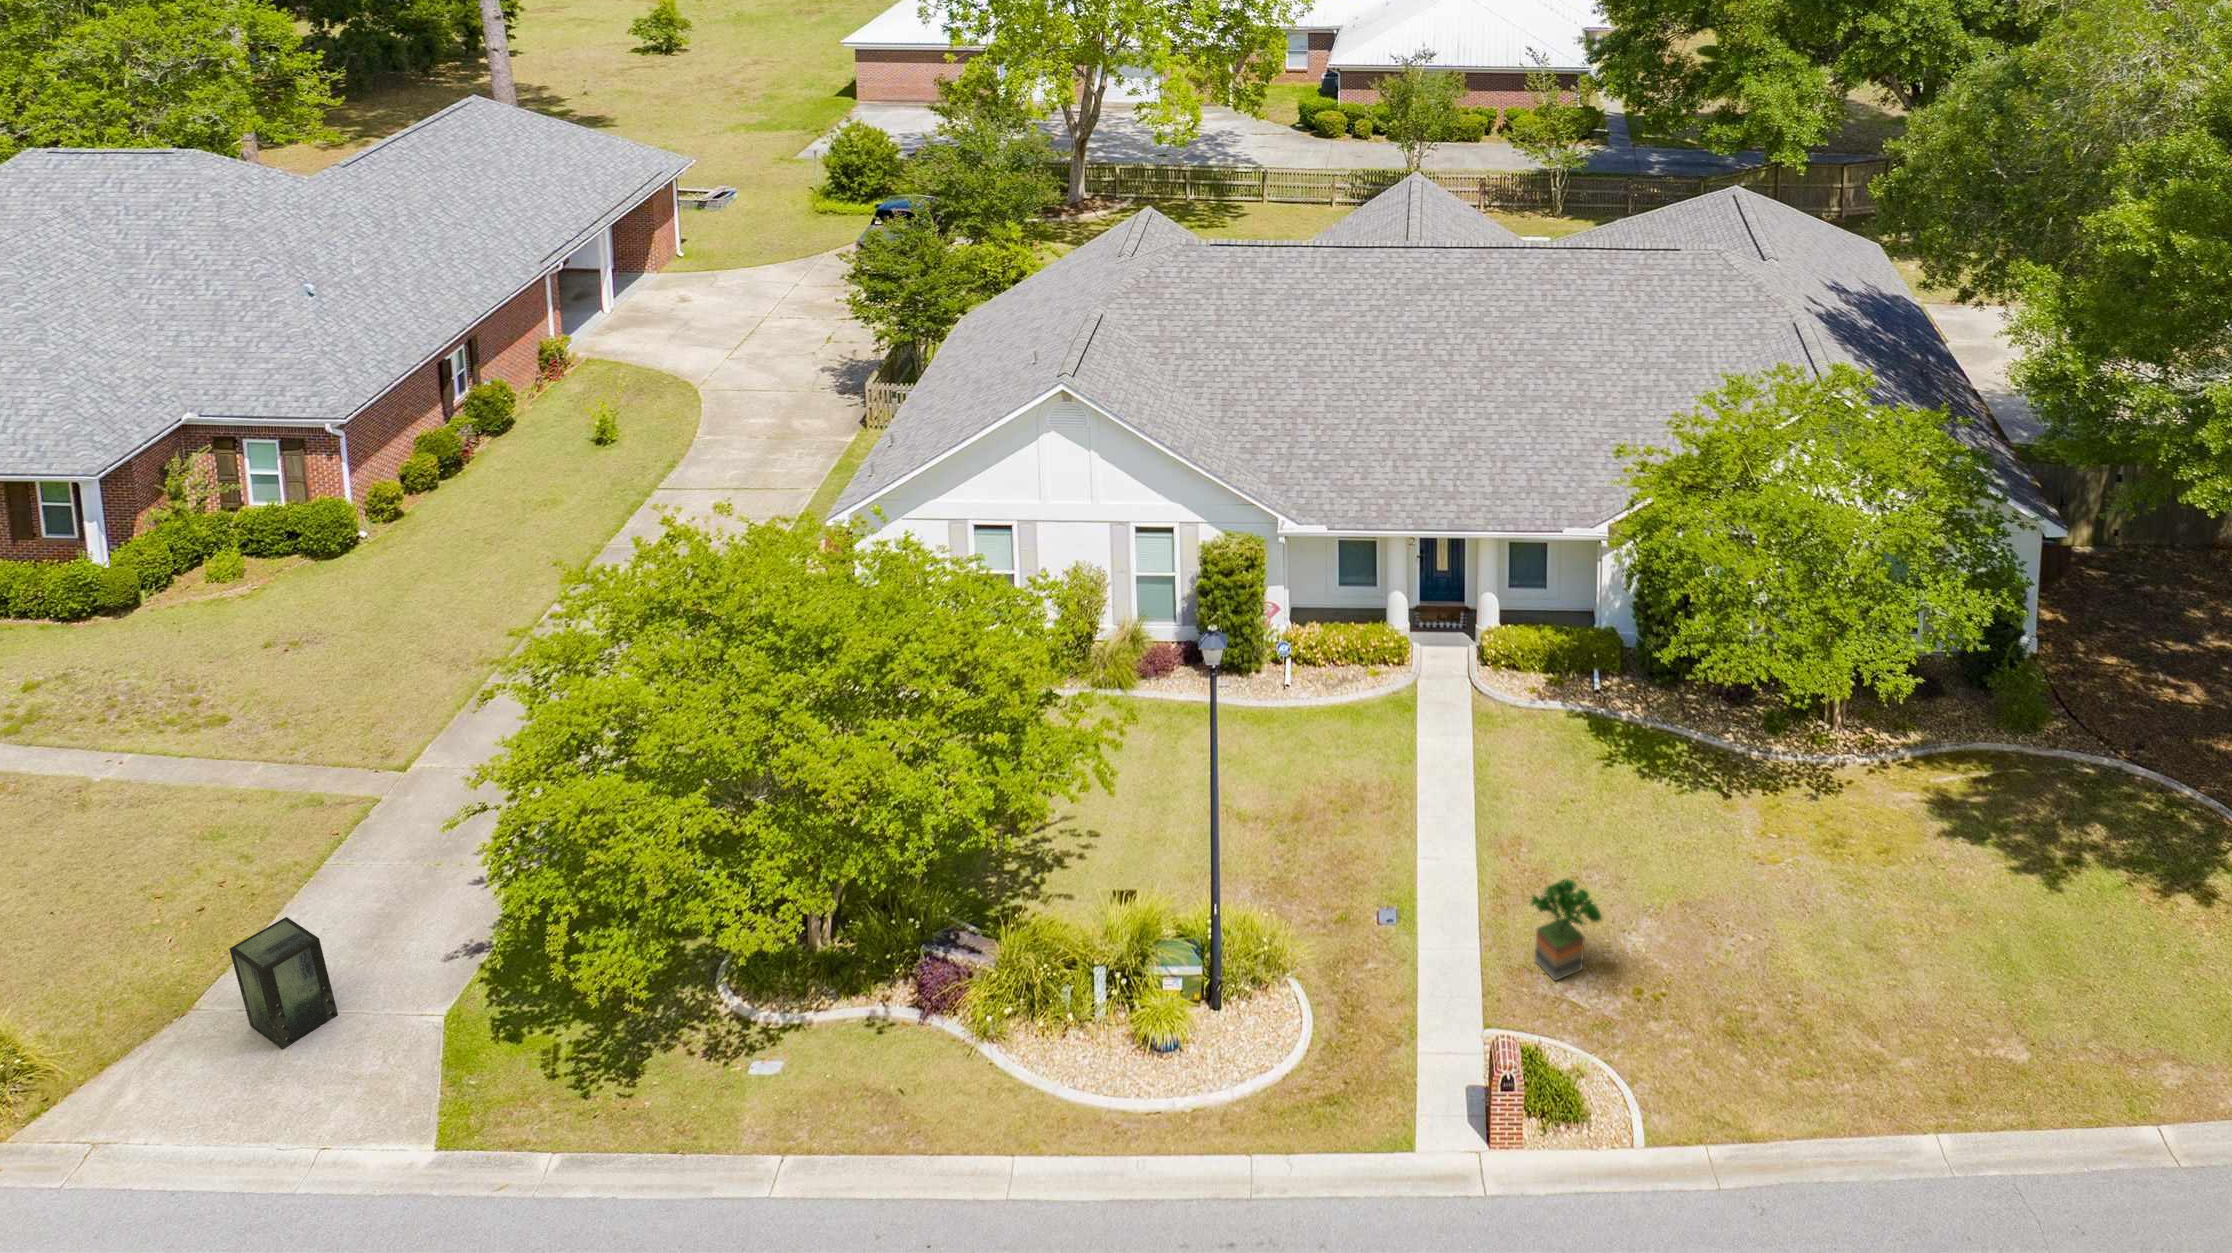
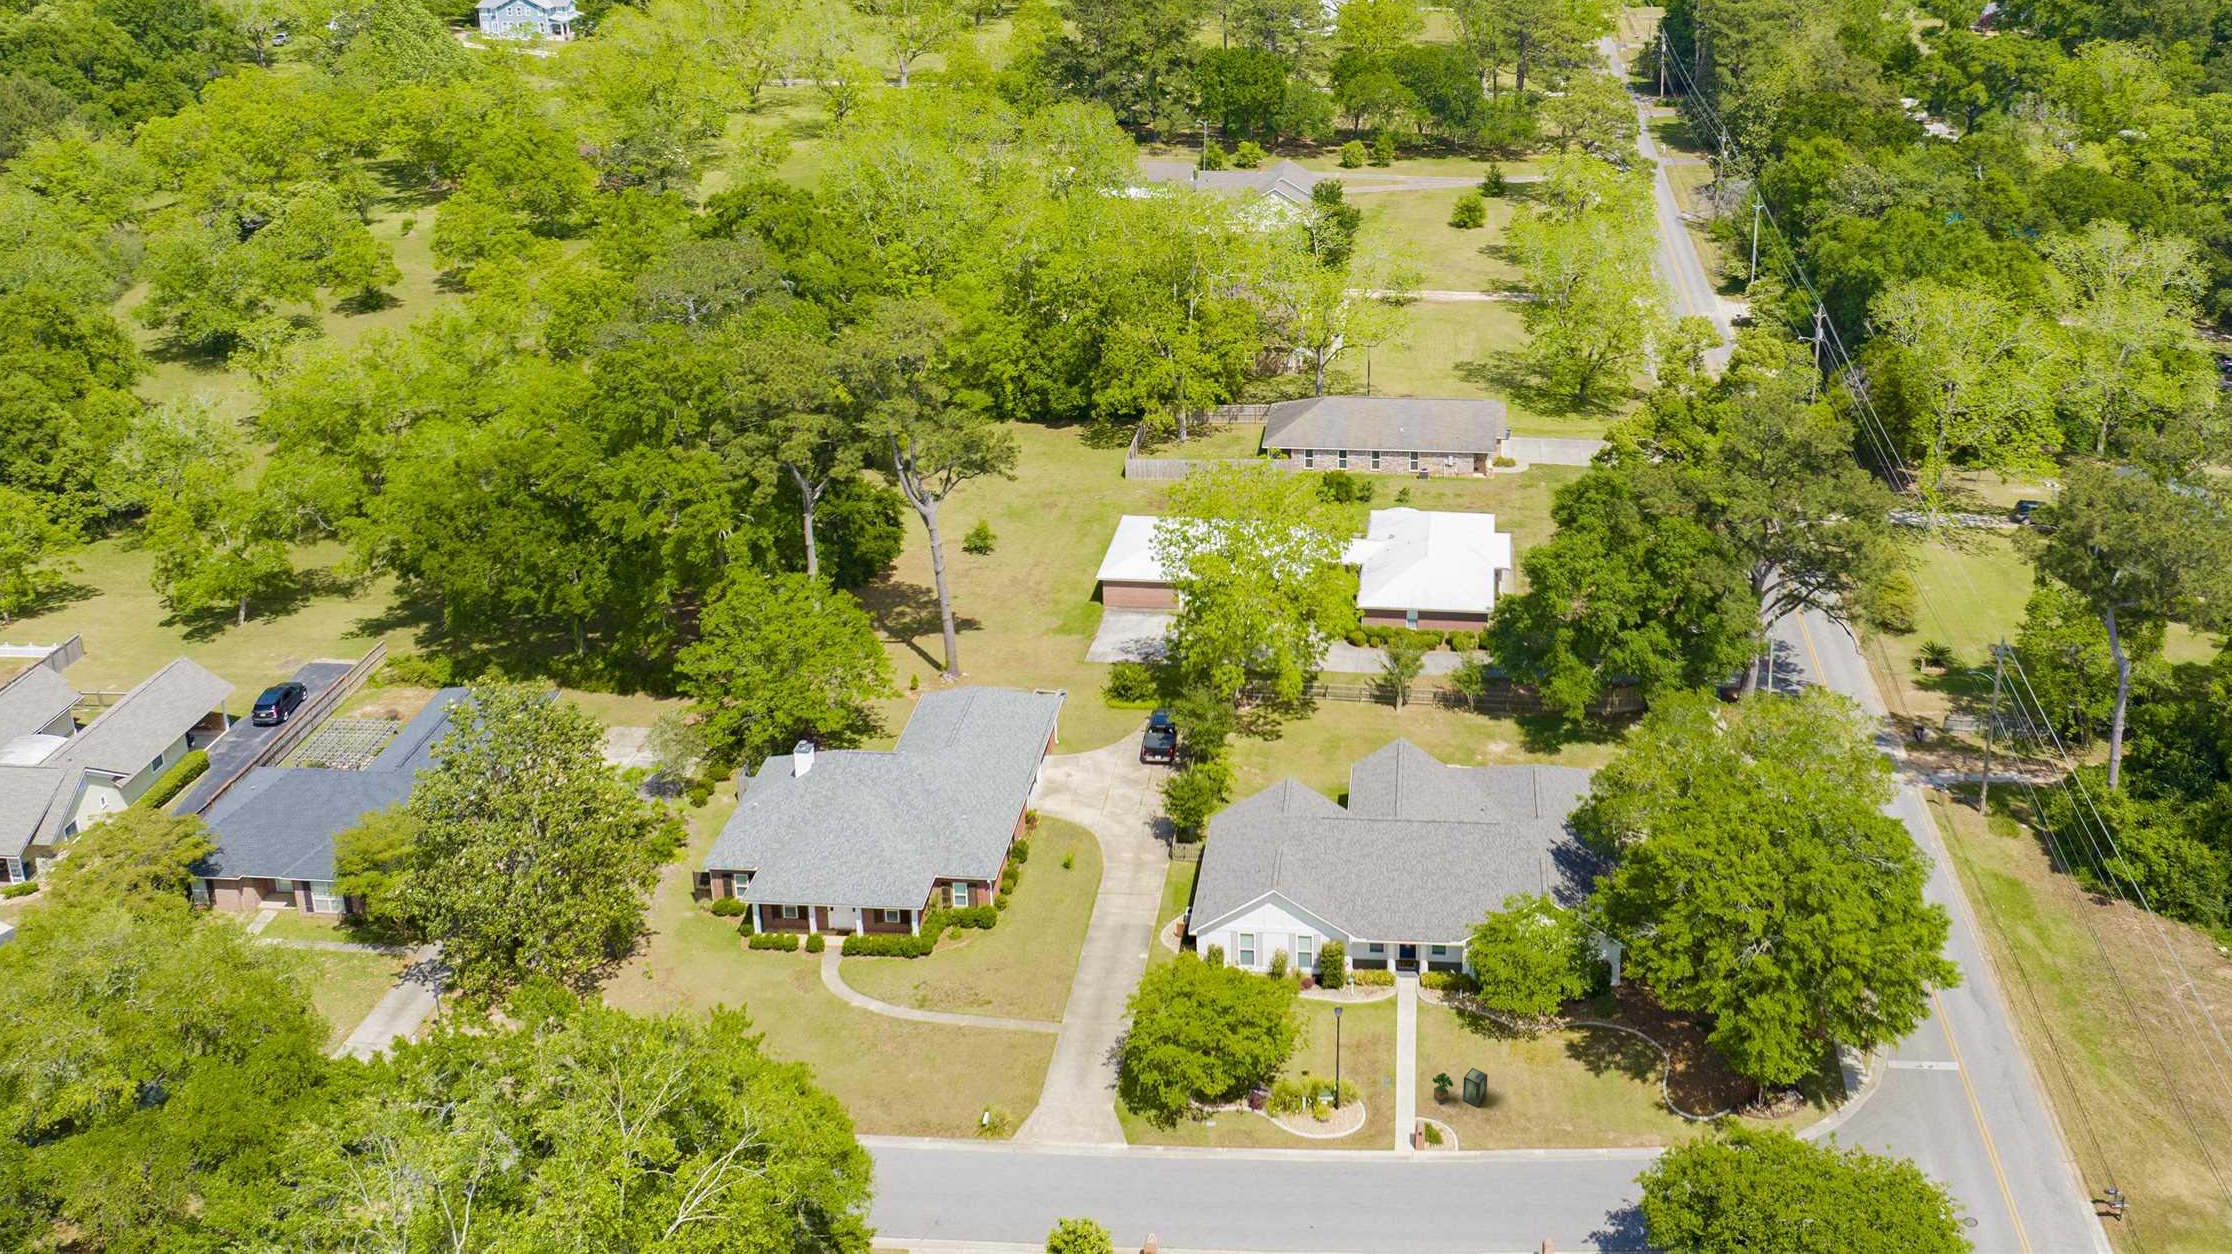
storage box: present [229,917,338,1049] -> present [1463,1068,1488,1108]

